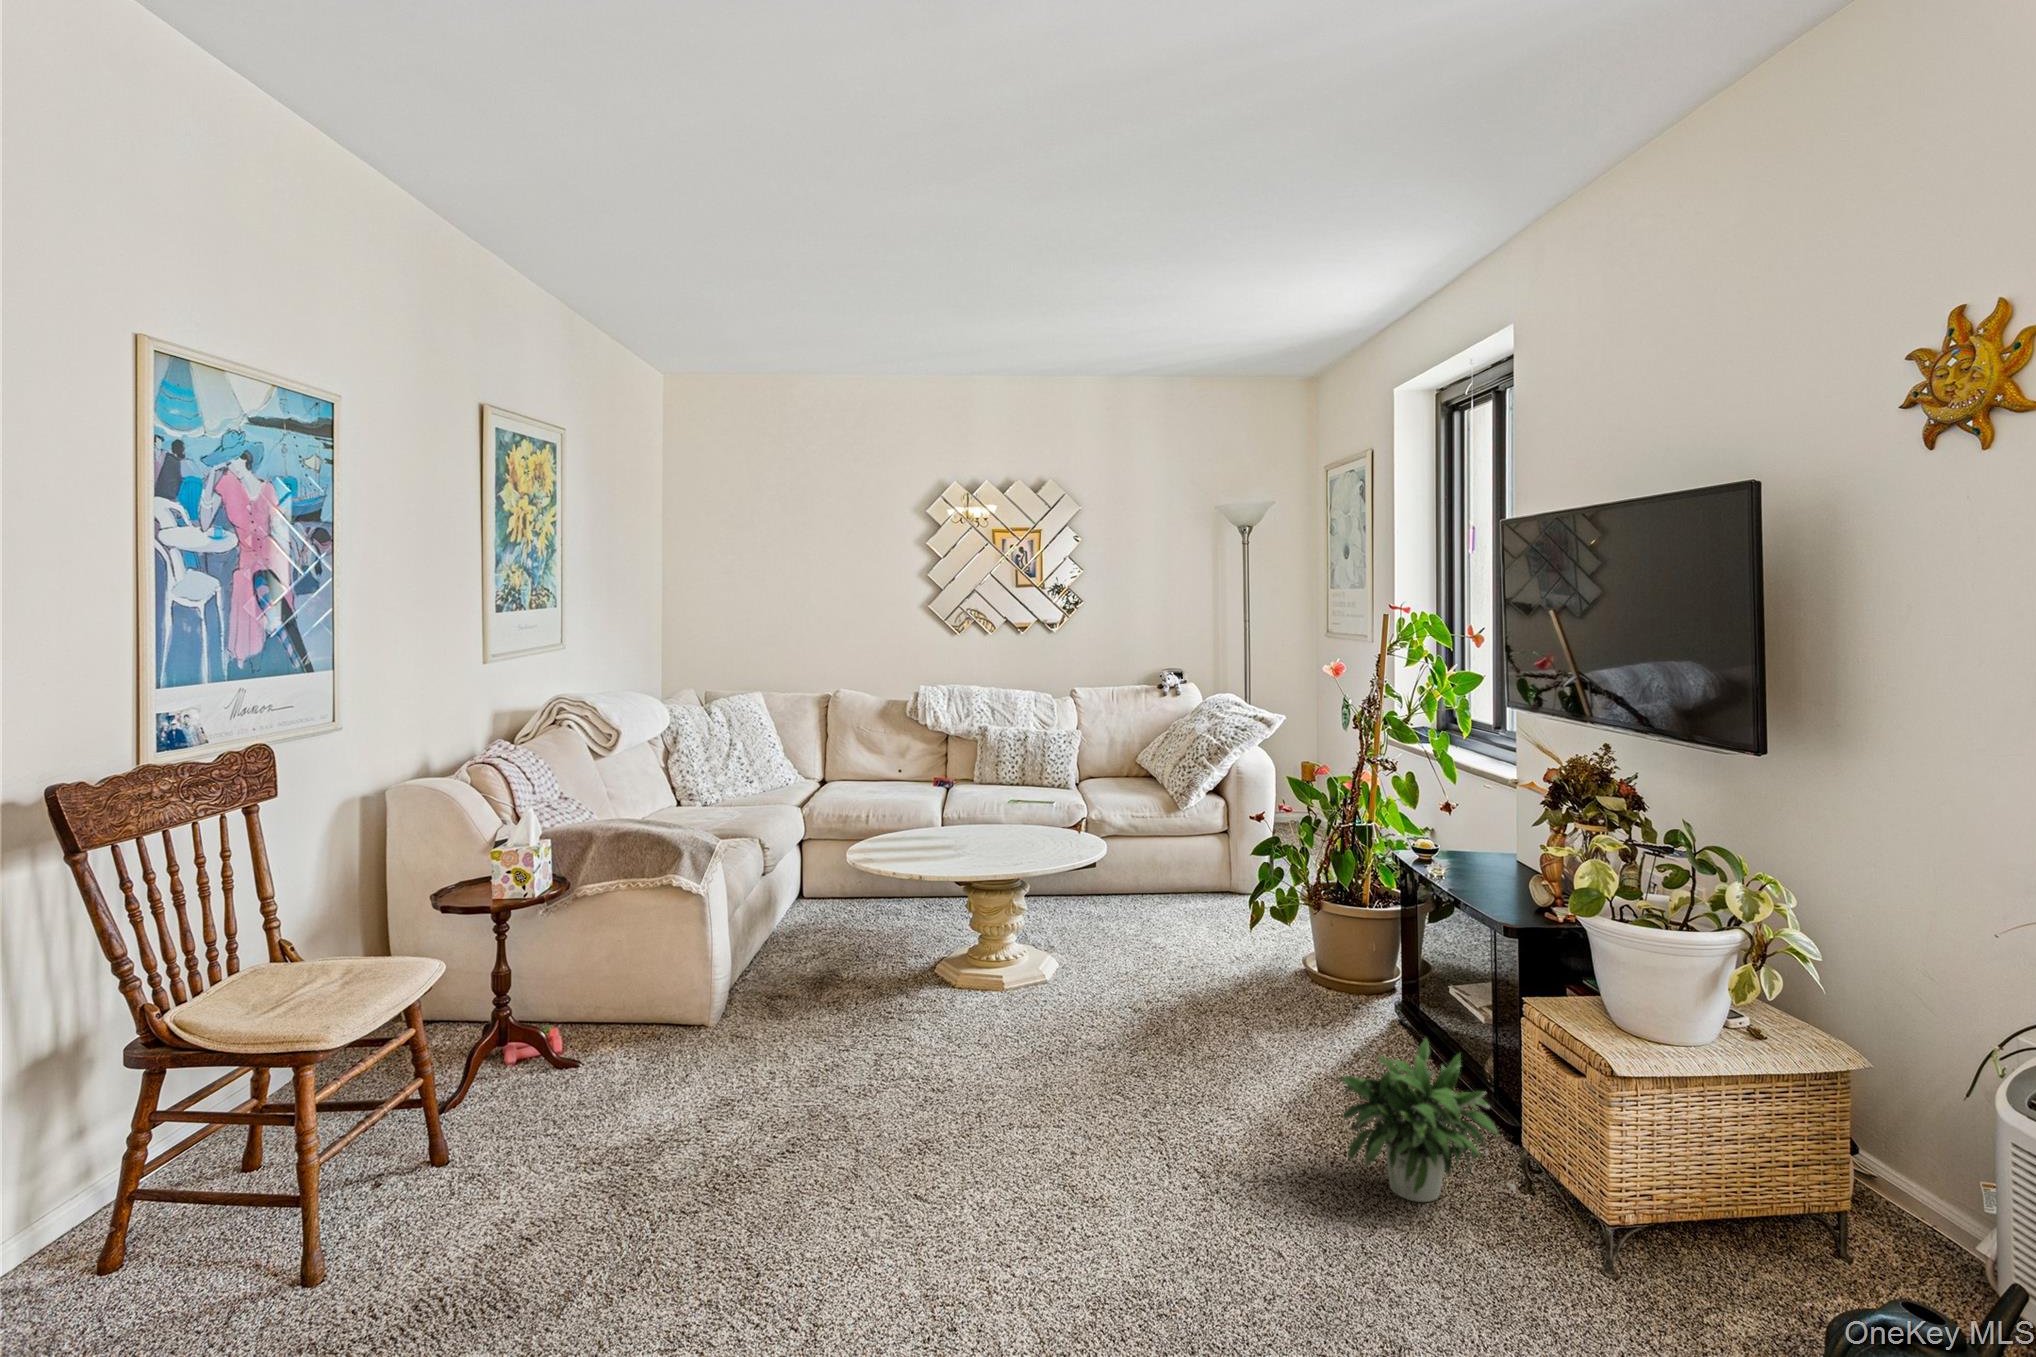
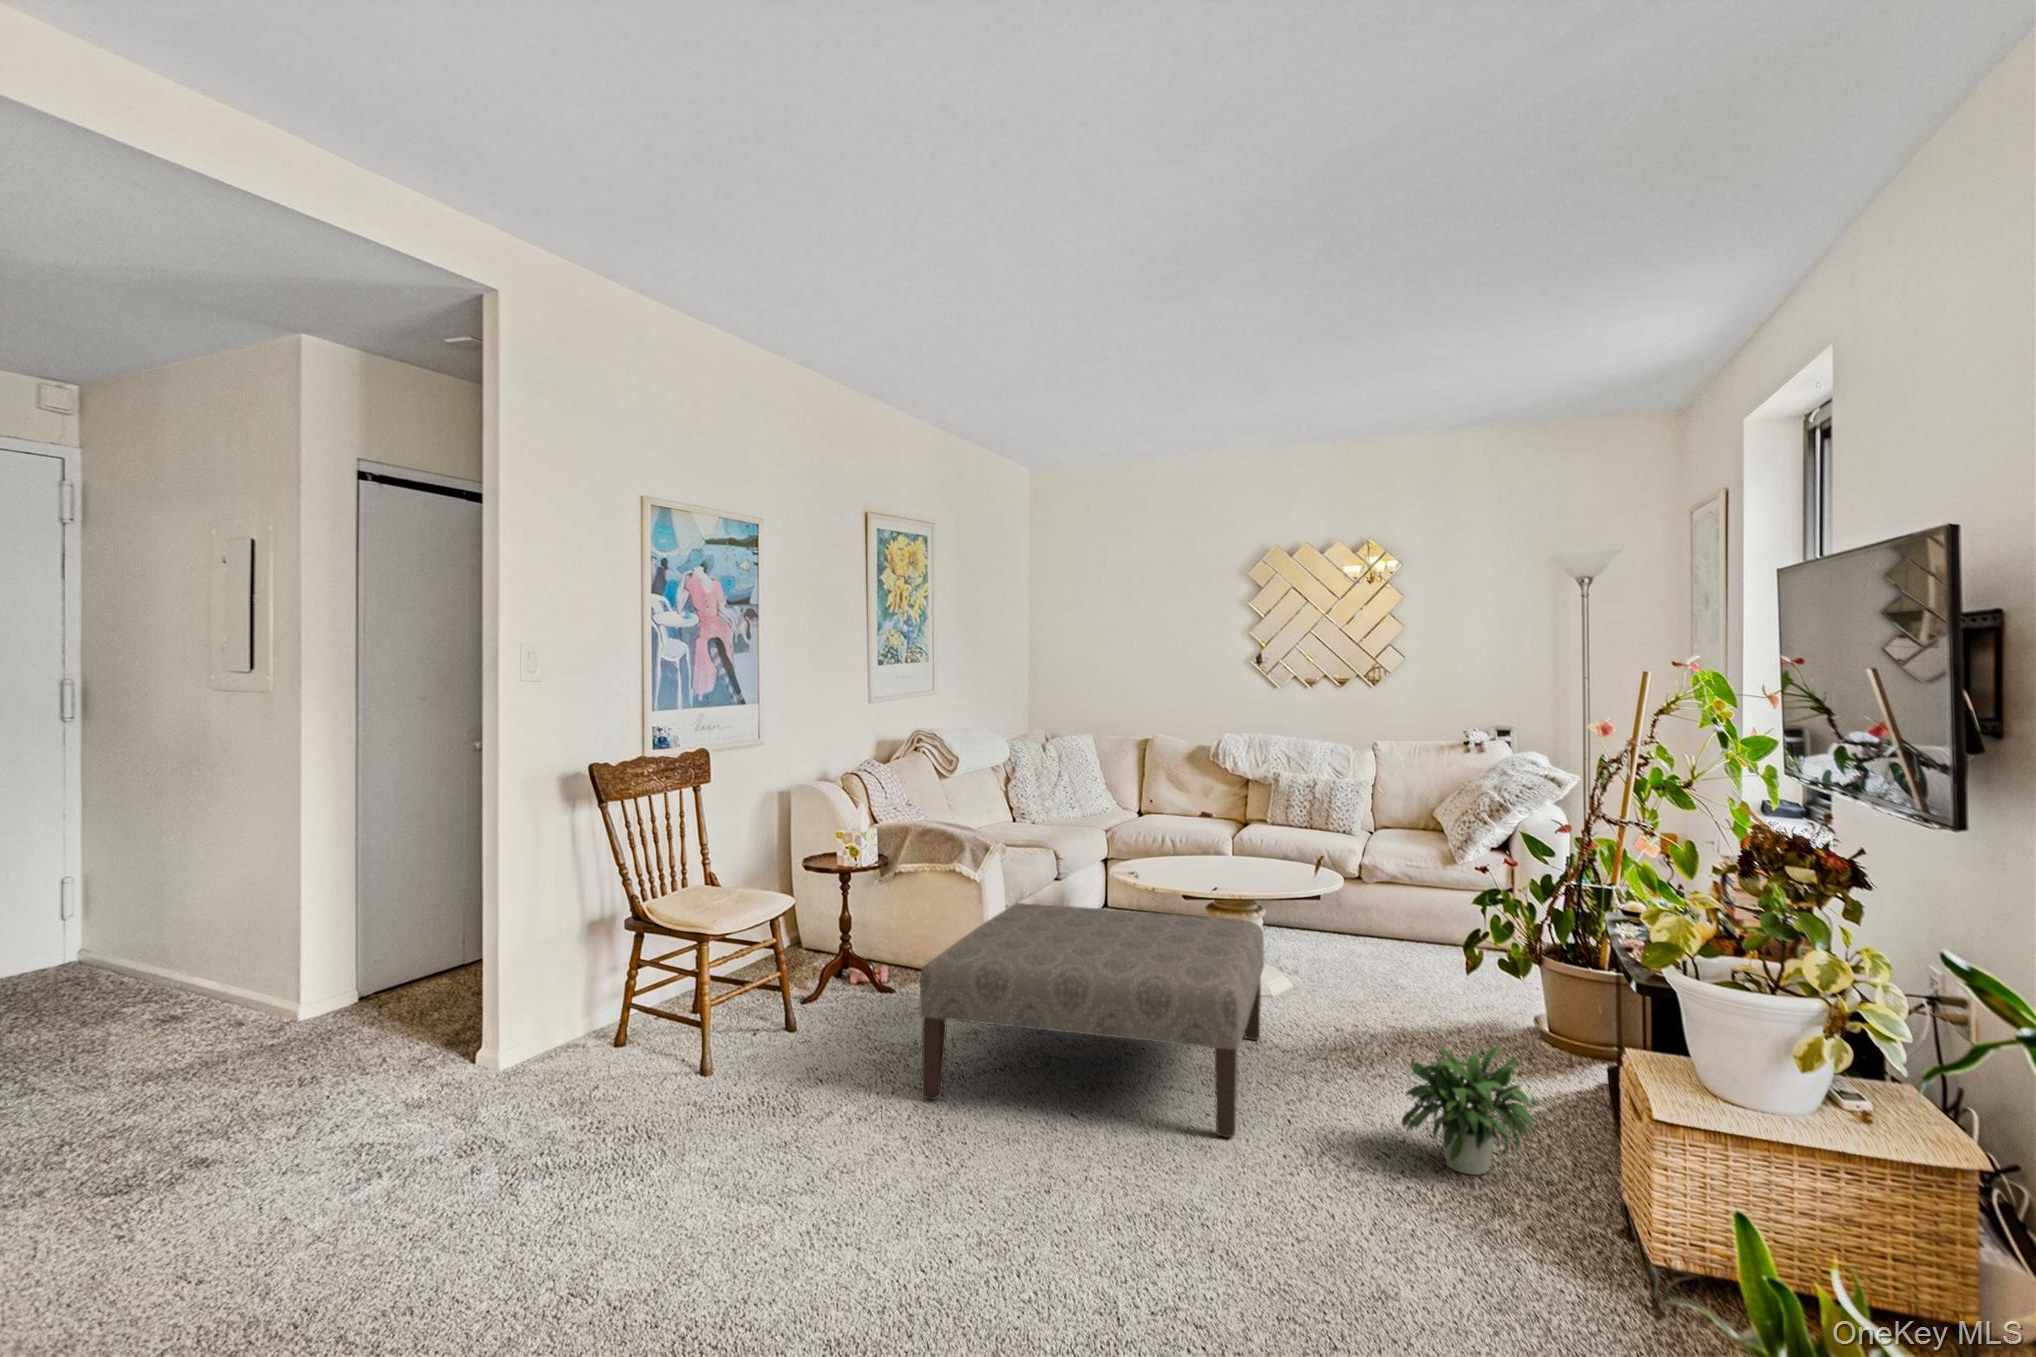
ottoman: none [704,913,1158,1242] -> present [919,903,1264,1138]

